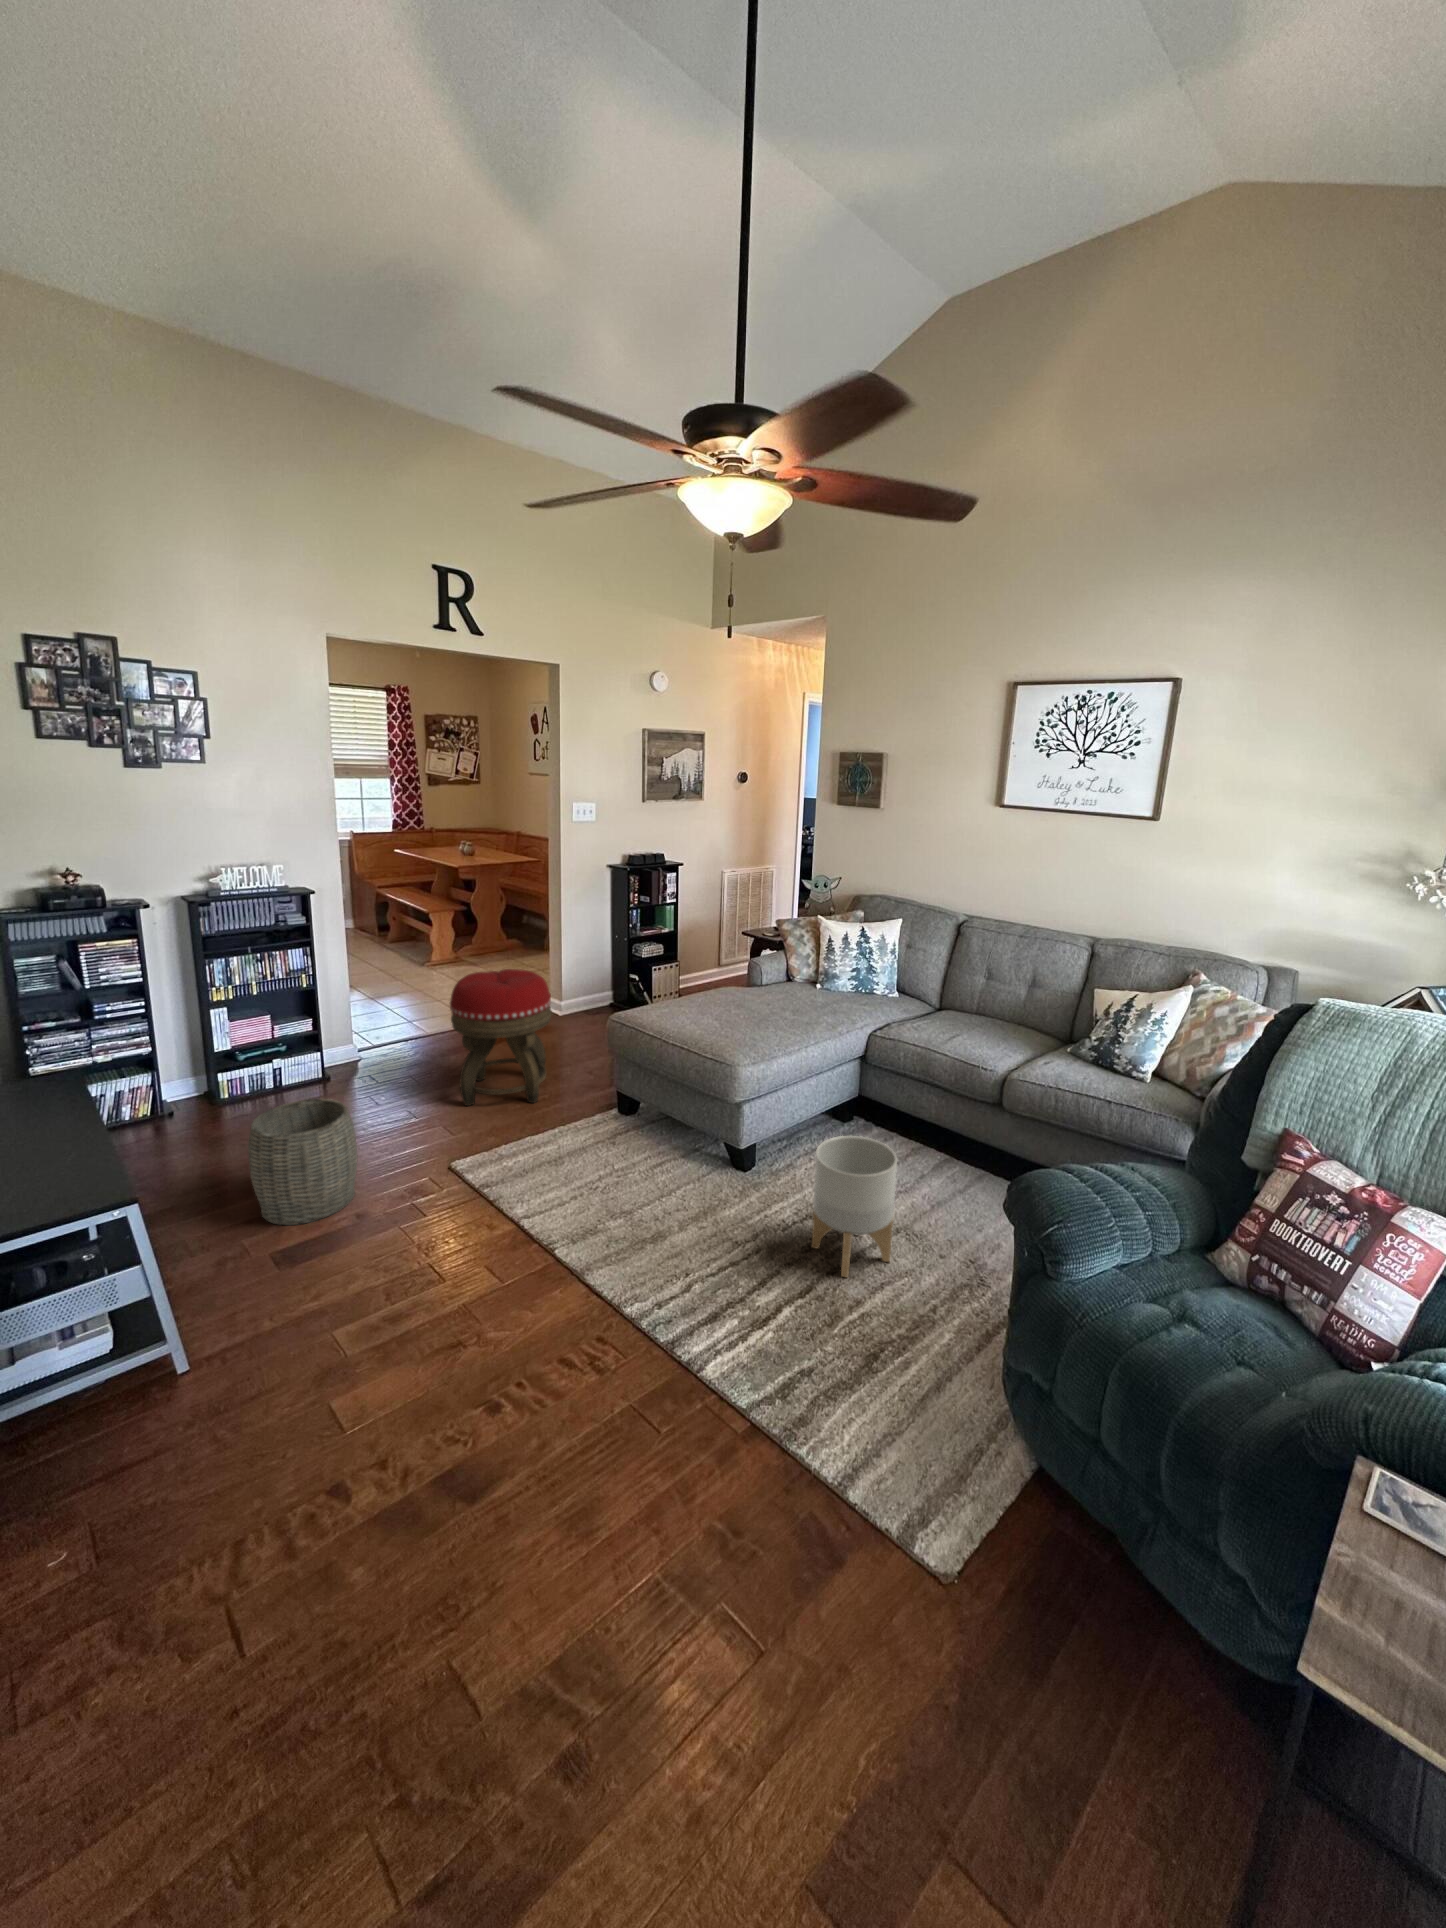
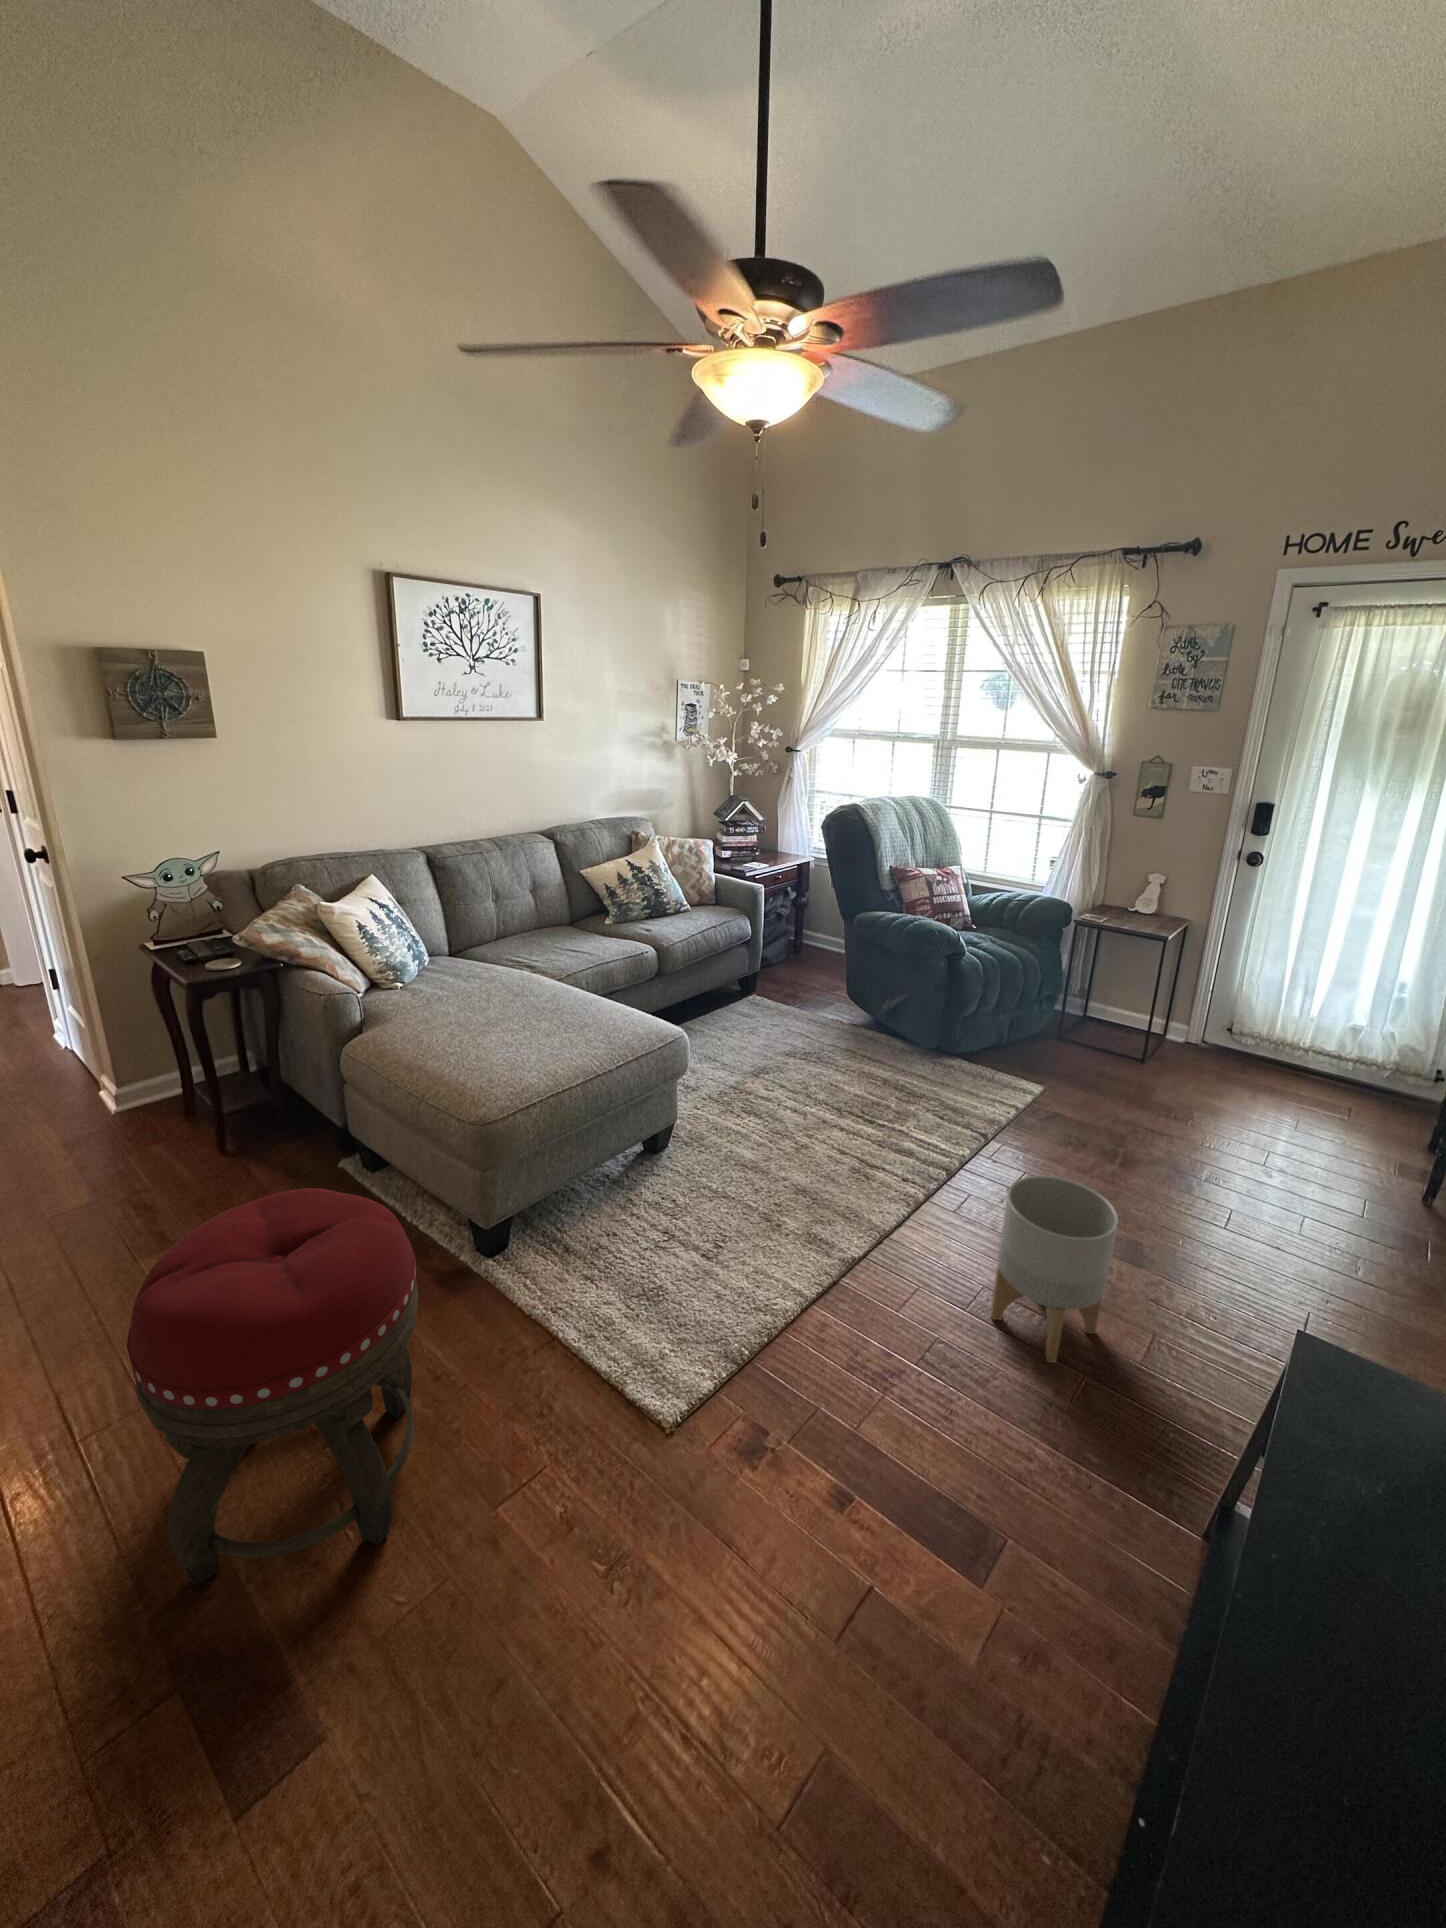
woven basket: present [248,1099,358,1225] -> none [736,1438,951,1789]
planter: present [812,1136,897,1277] -> present [991,1176,1118,1363]

